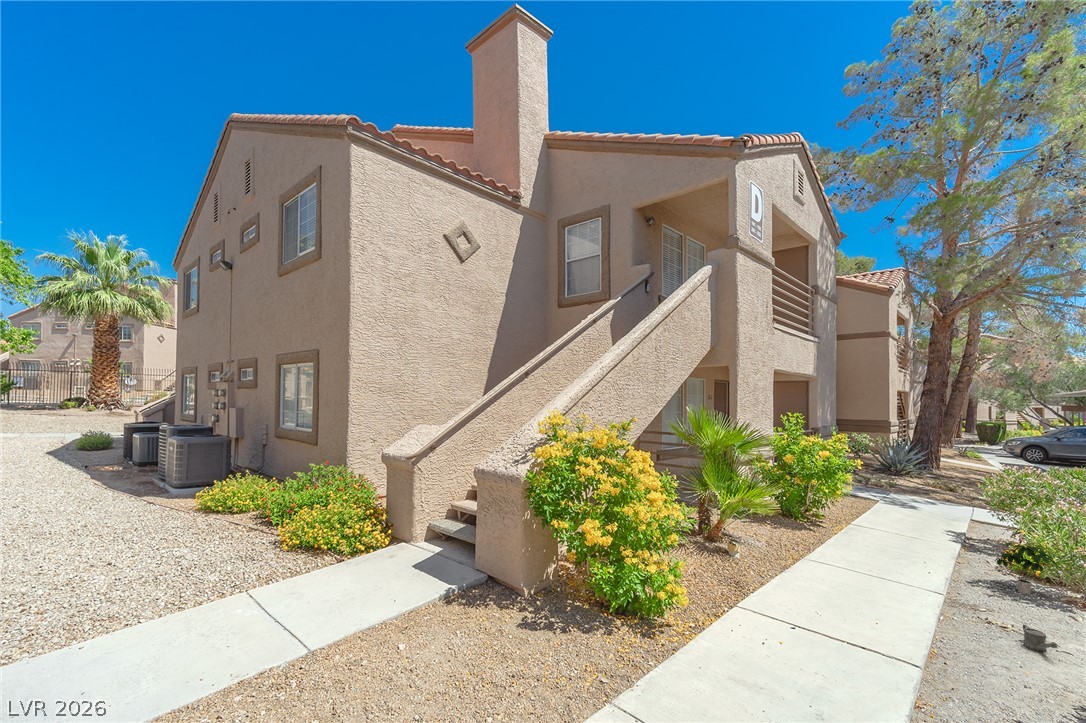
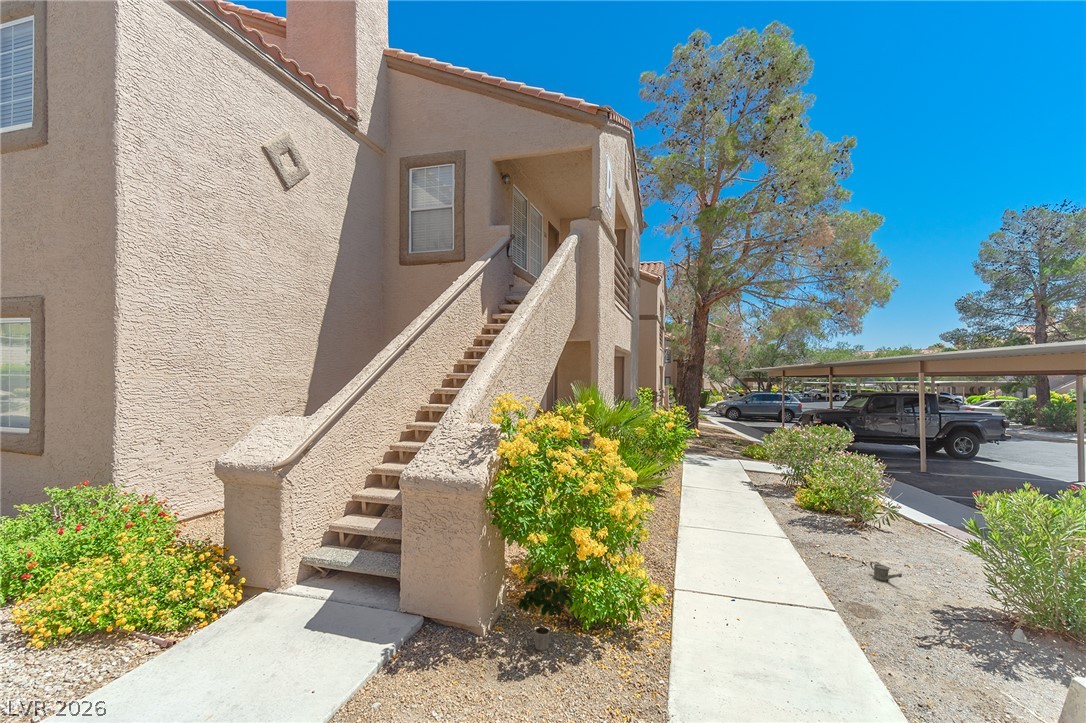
potted plant: present [995,543,1055,595] -> present [516,576,573,651]

